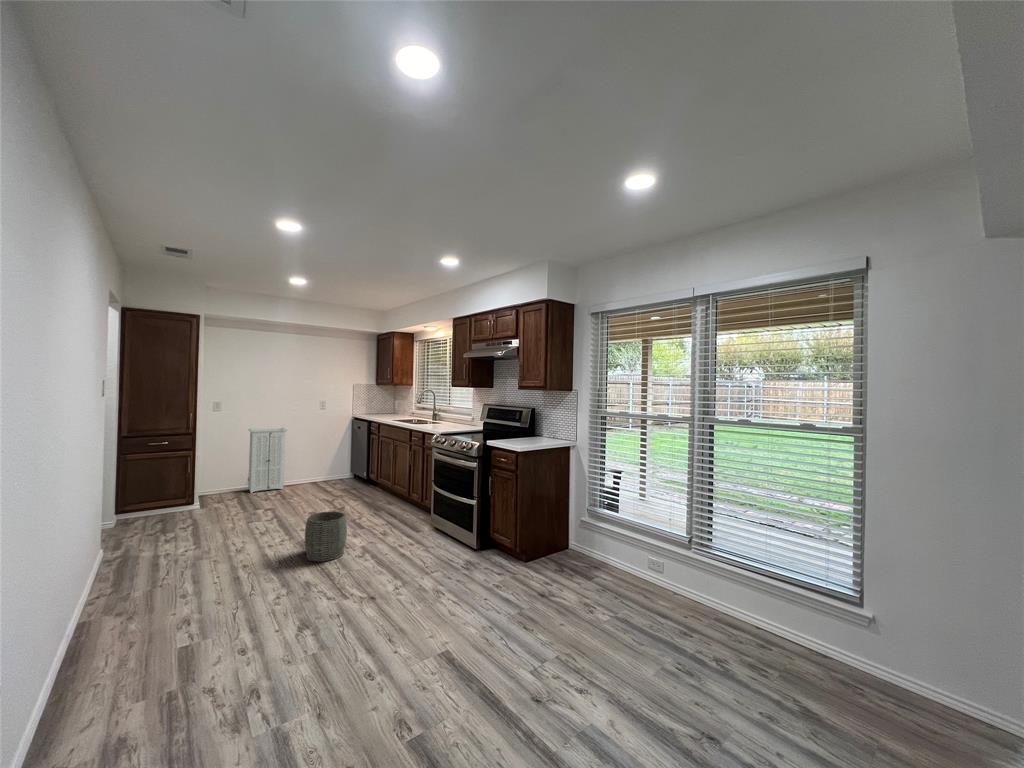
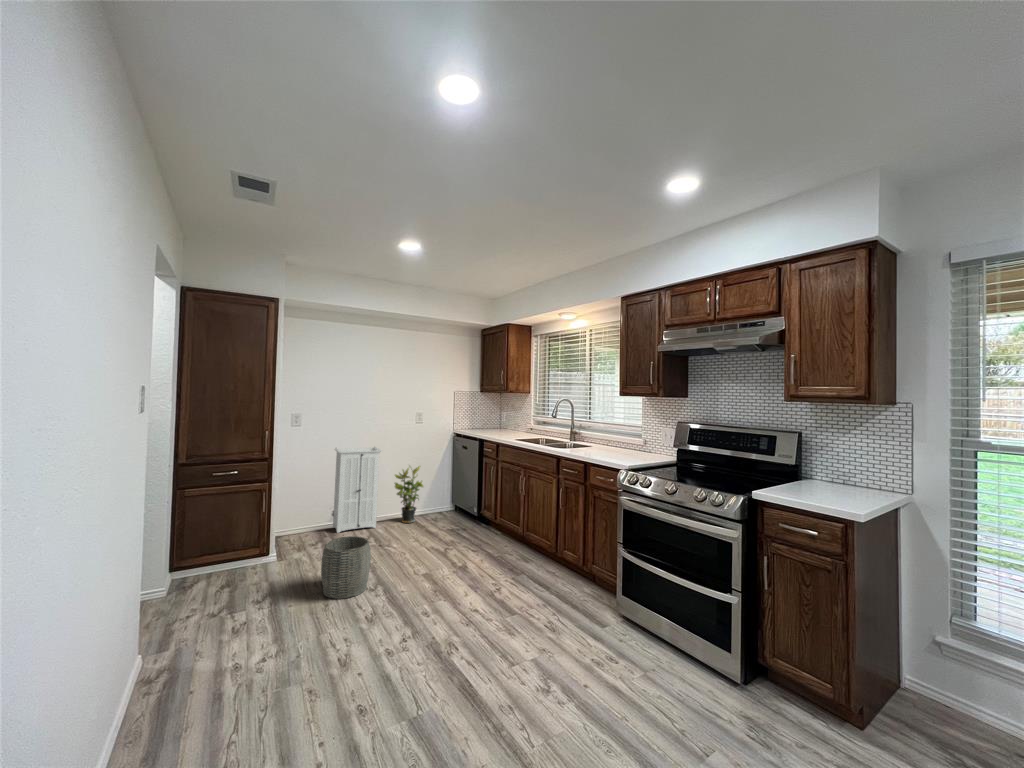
potted plant: none [298,441,324,486] -> present [395,466,423,523]
woven basket: present [305,511,347,562] -> present [321,536,371,599]

